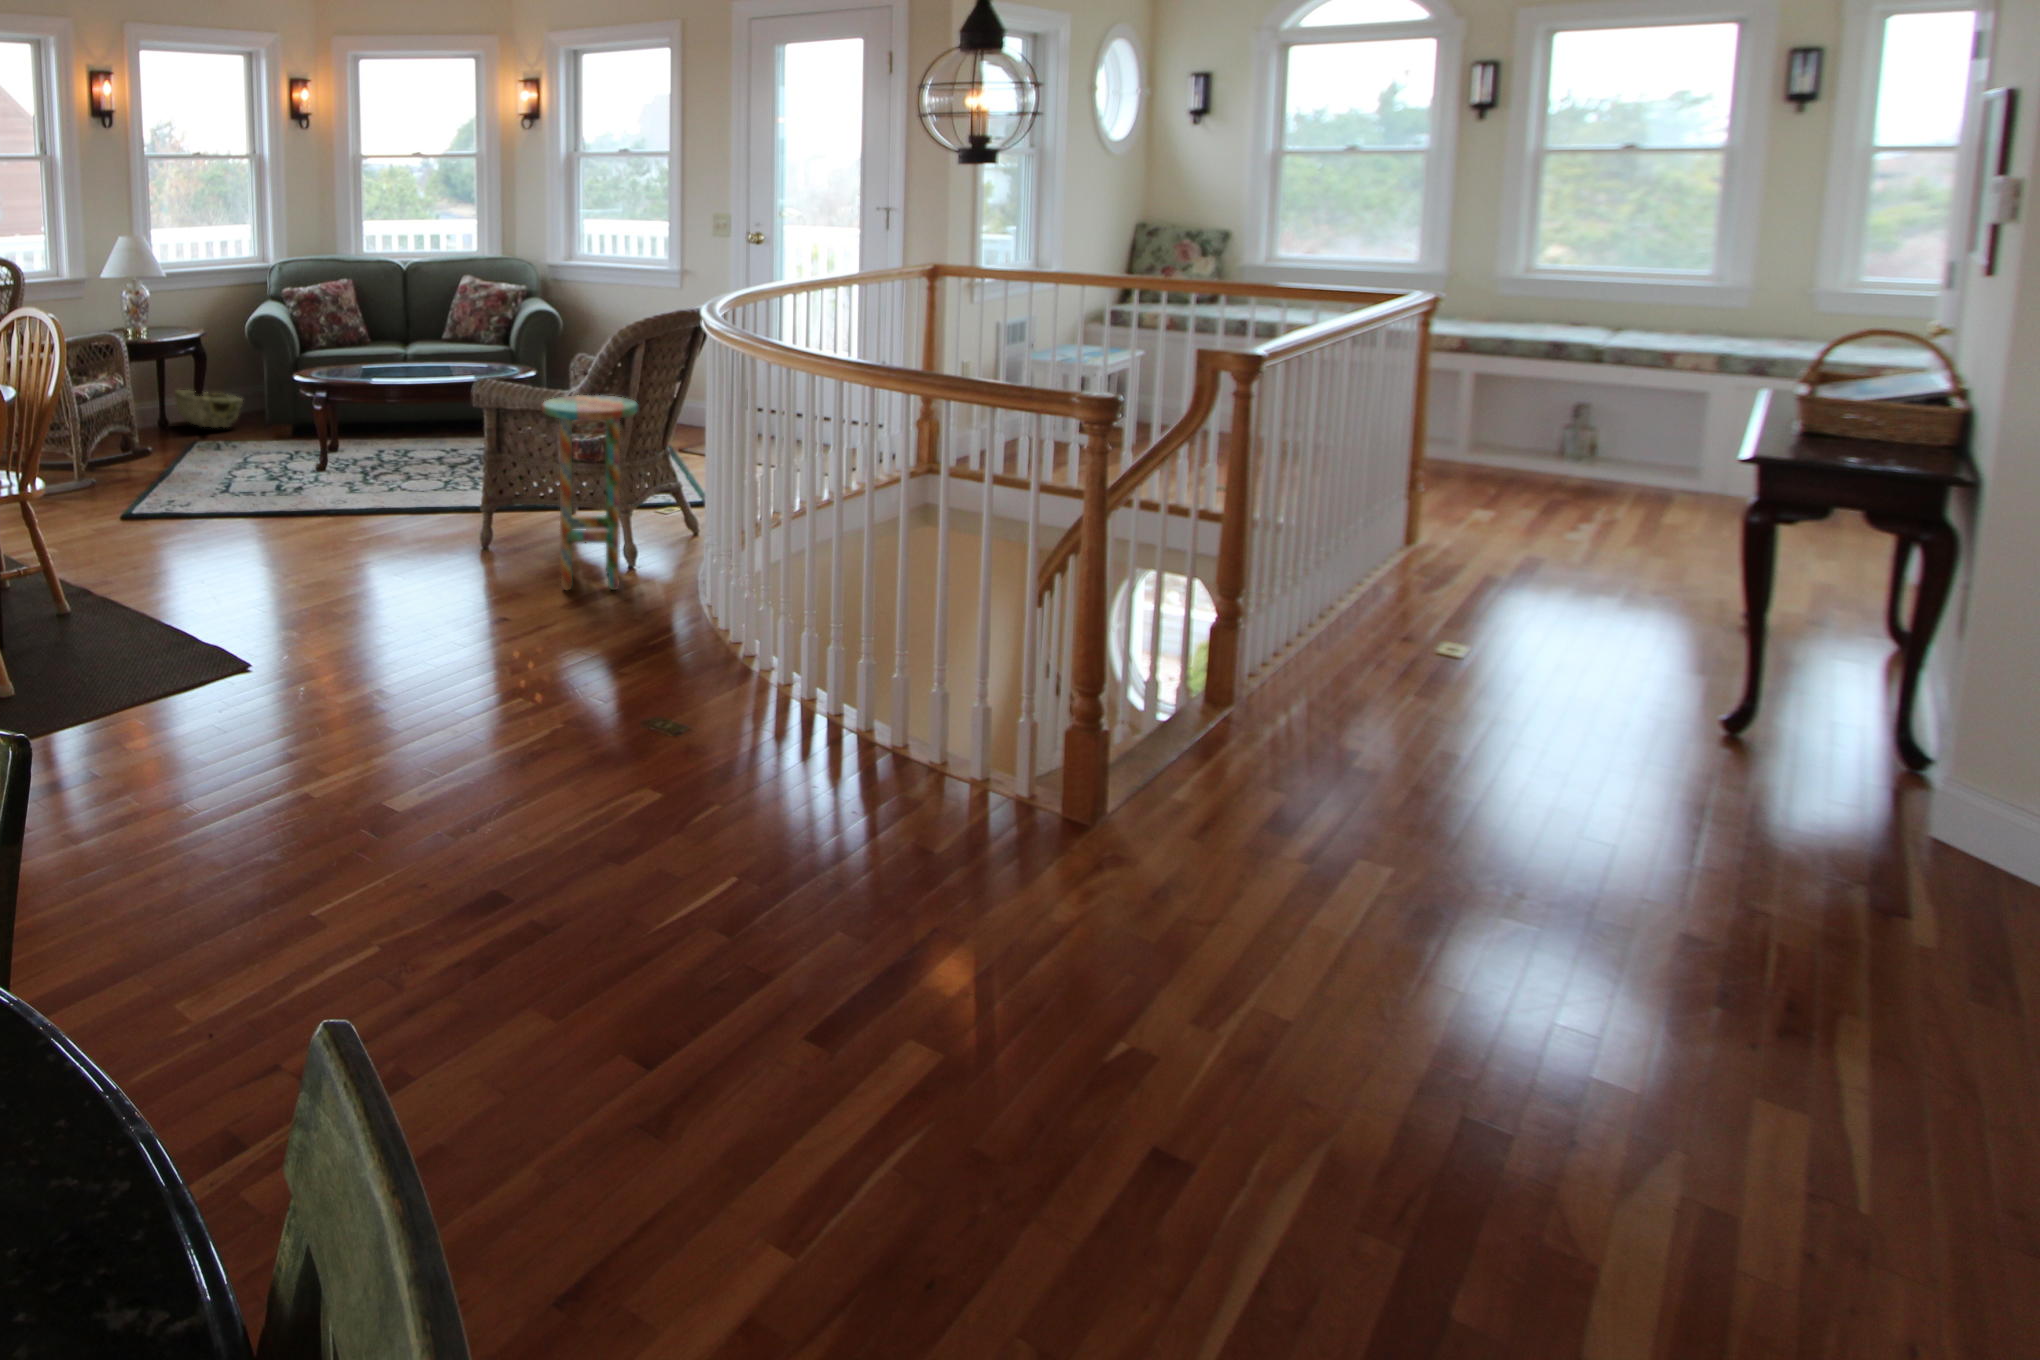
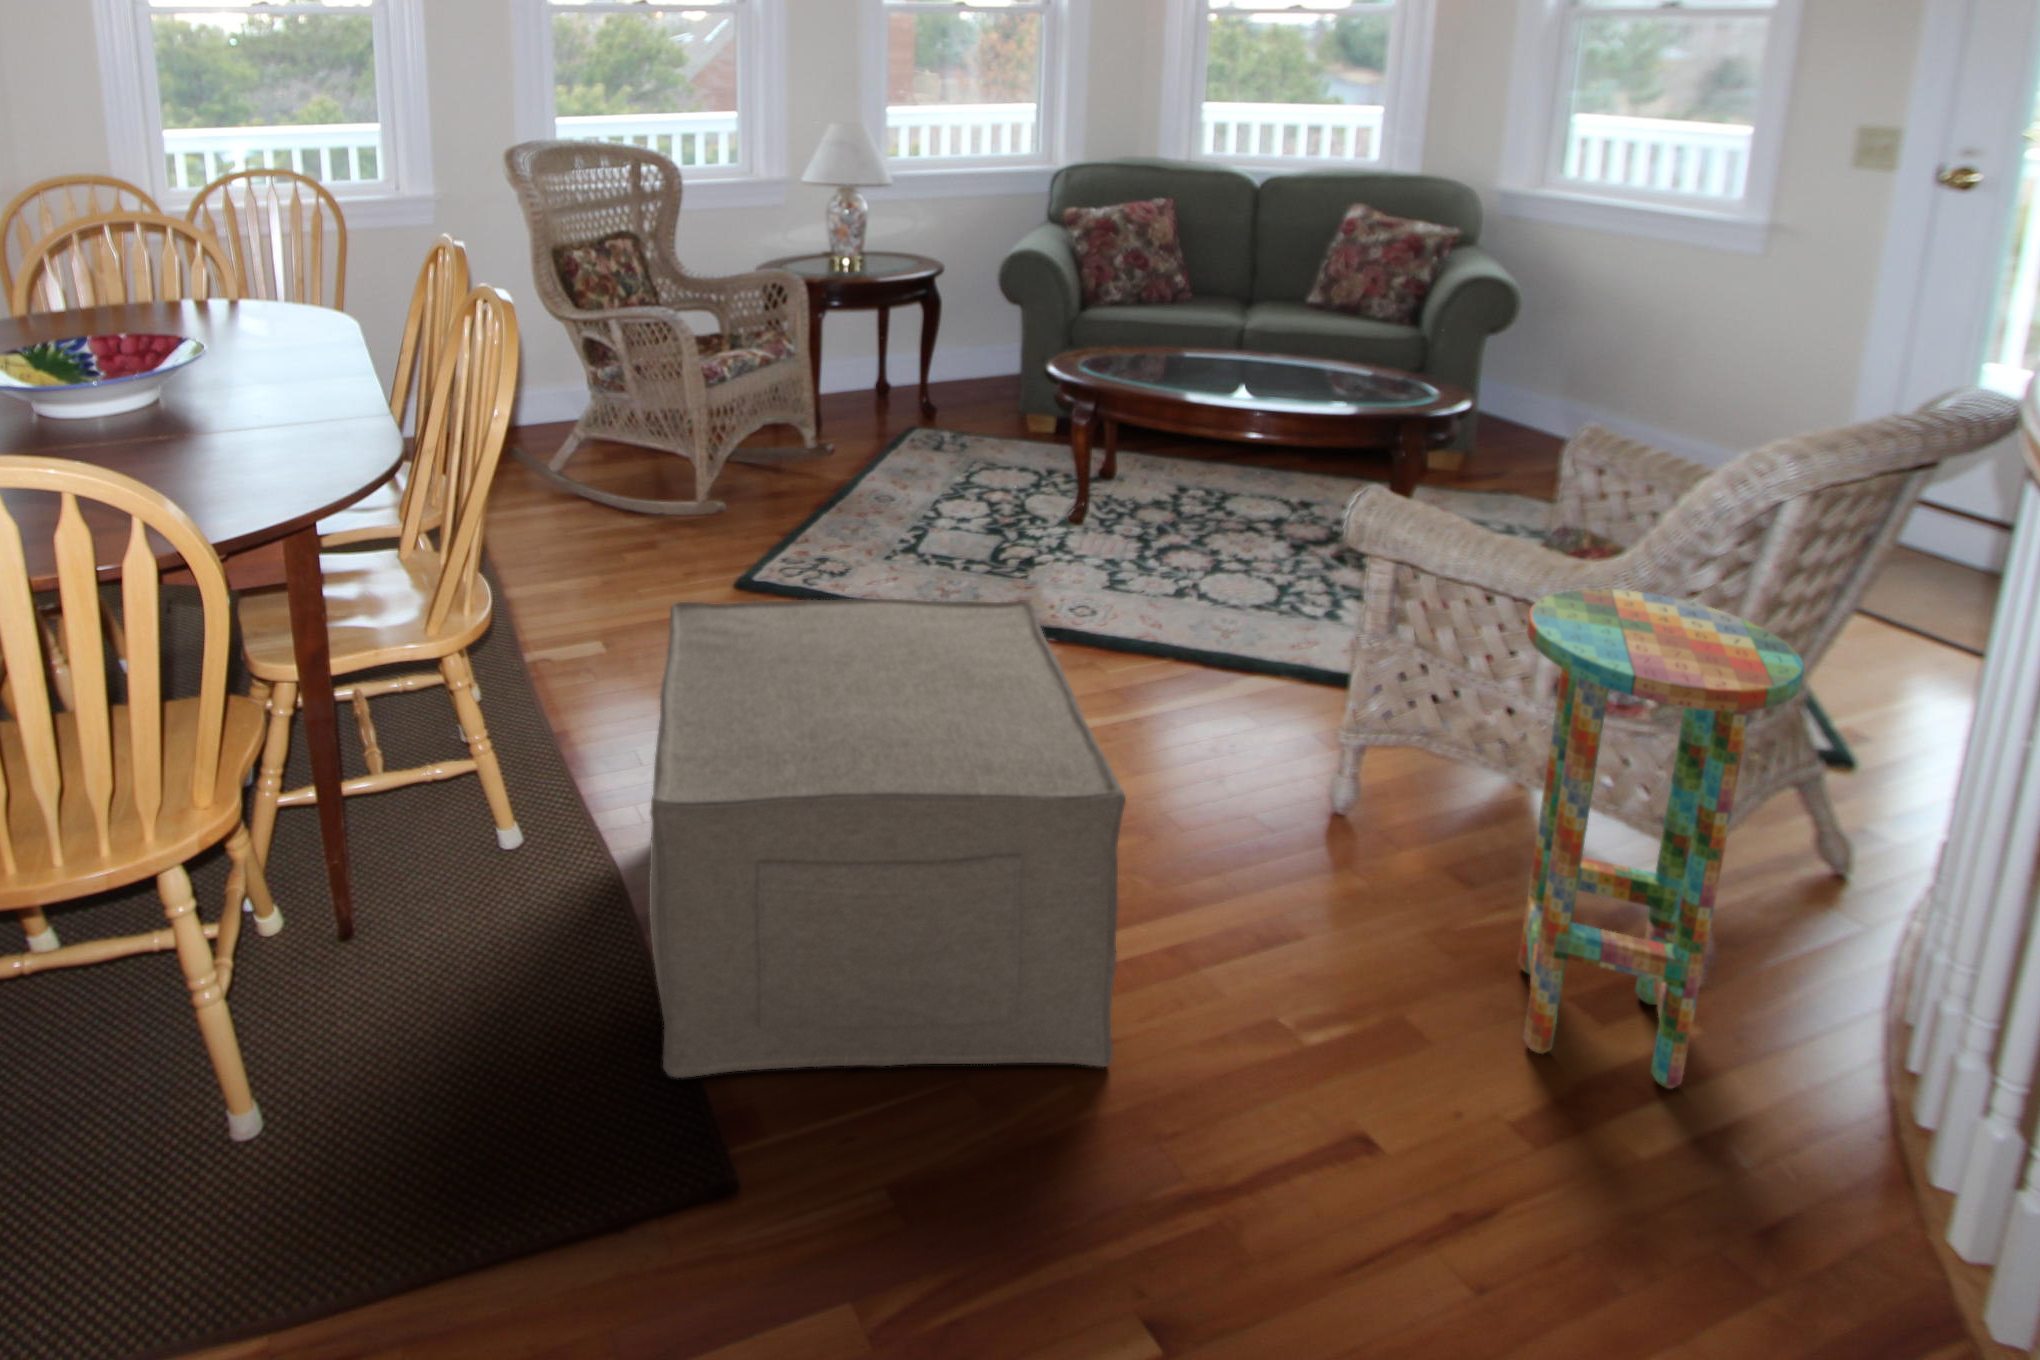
woven basket: present [175,390,243,428] -> none [899,342,989,407]
ottoman: none [143,448,395,649] -> present [649,599,1126,1078]

